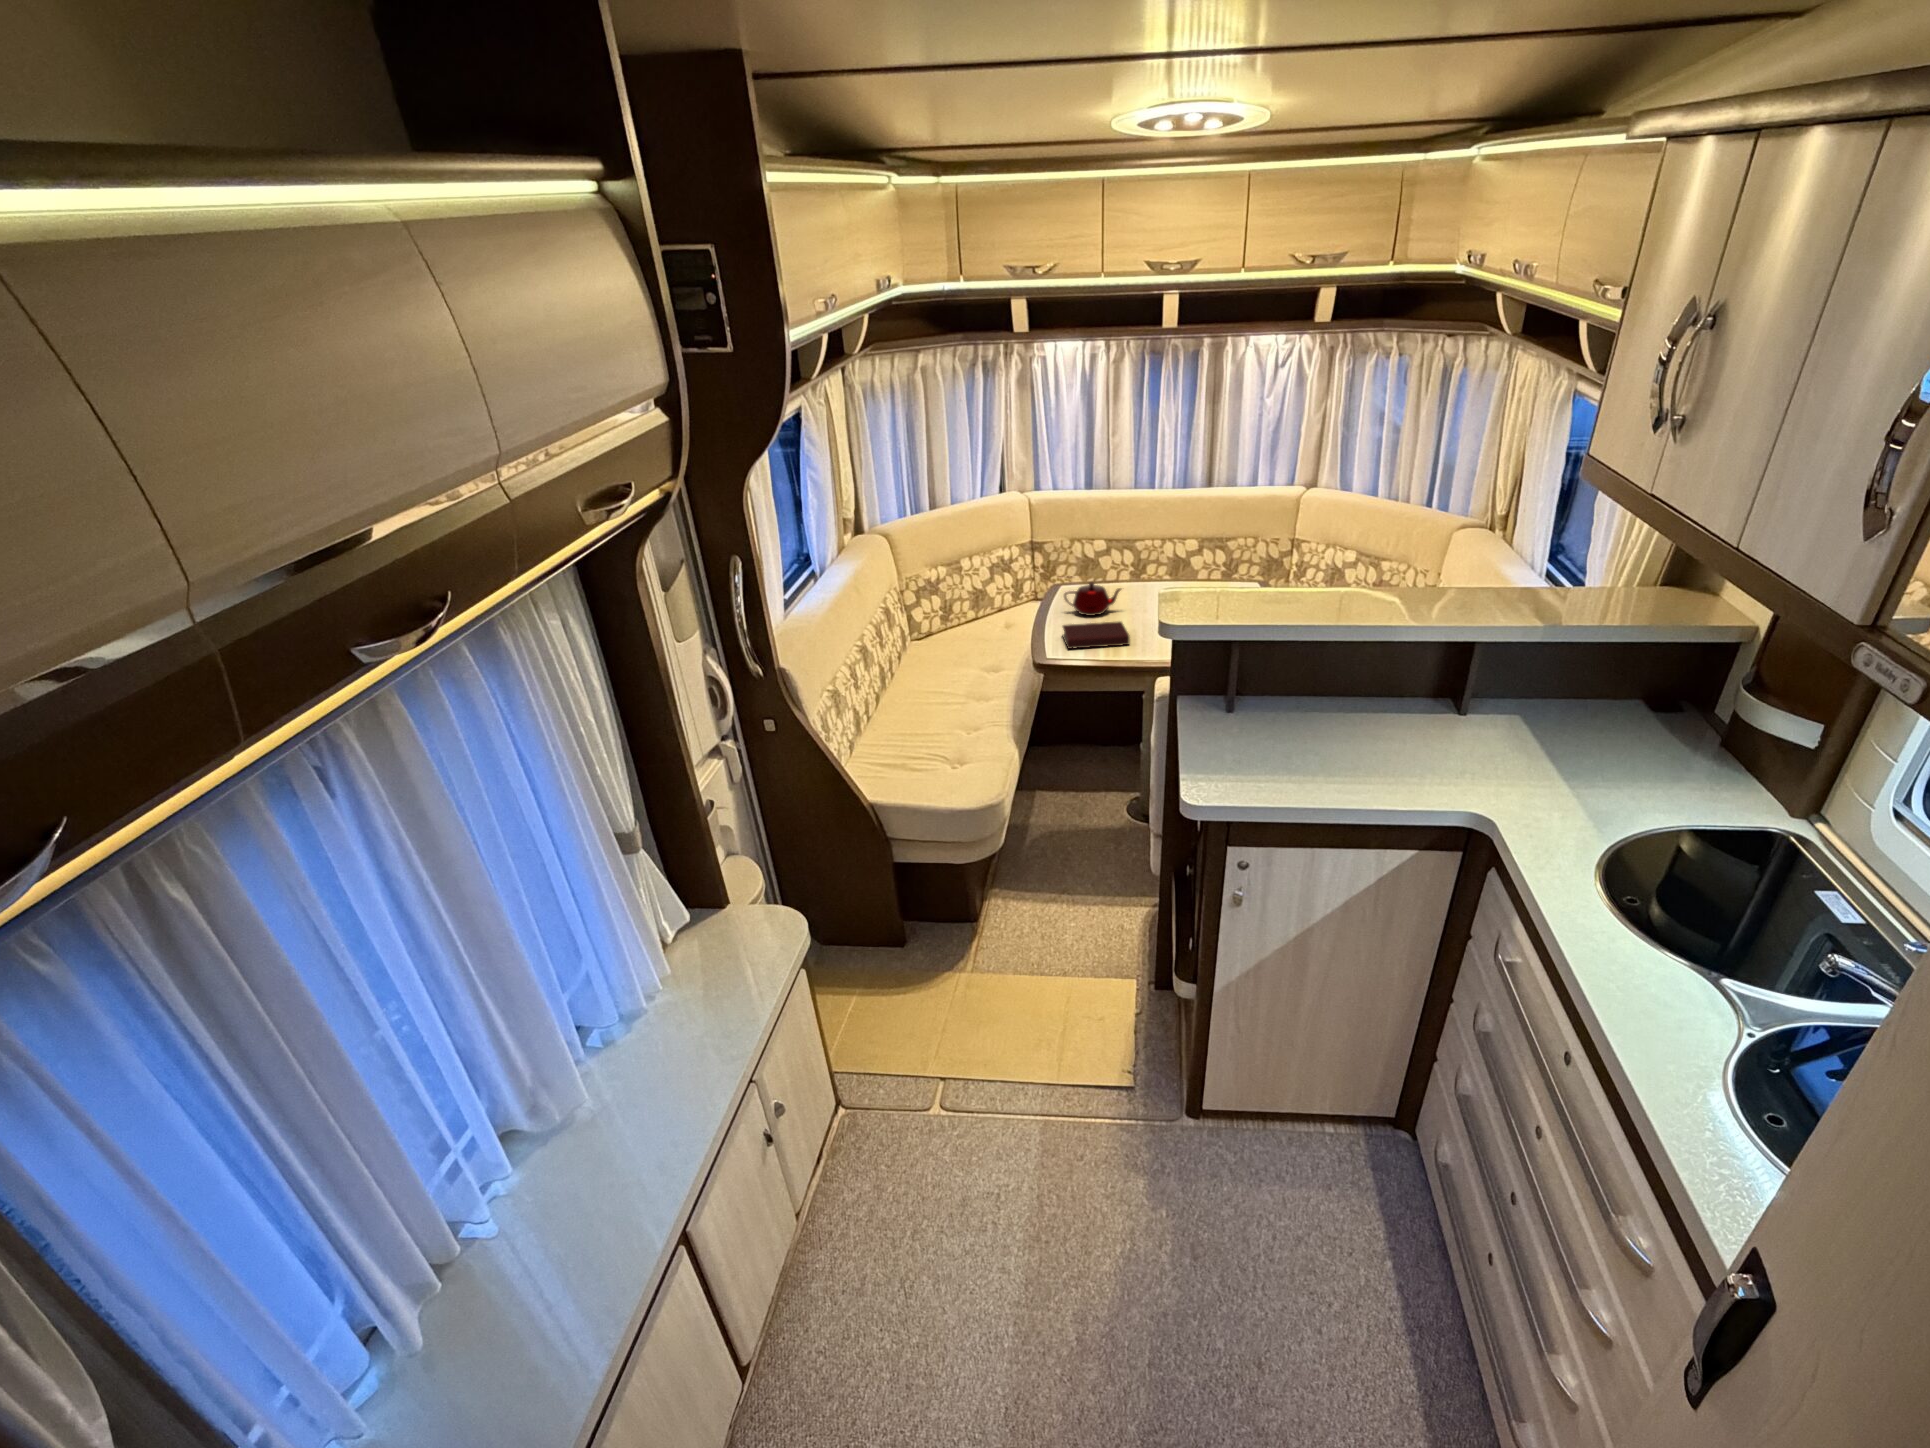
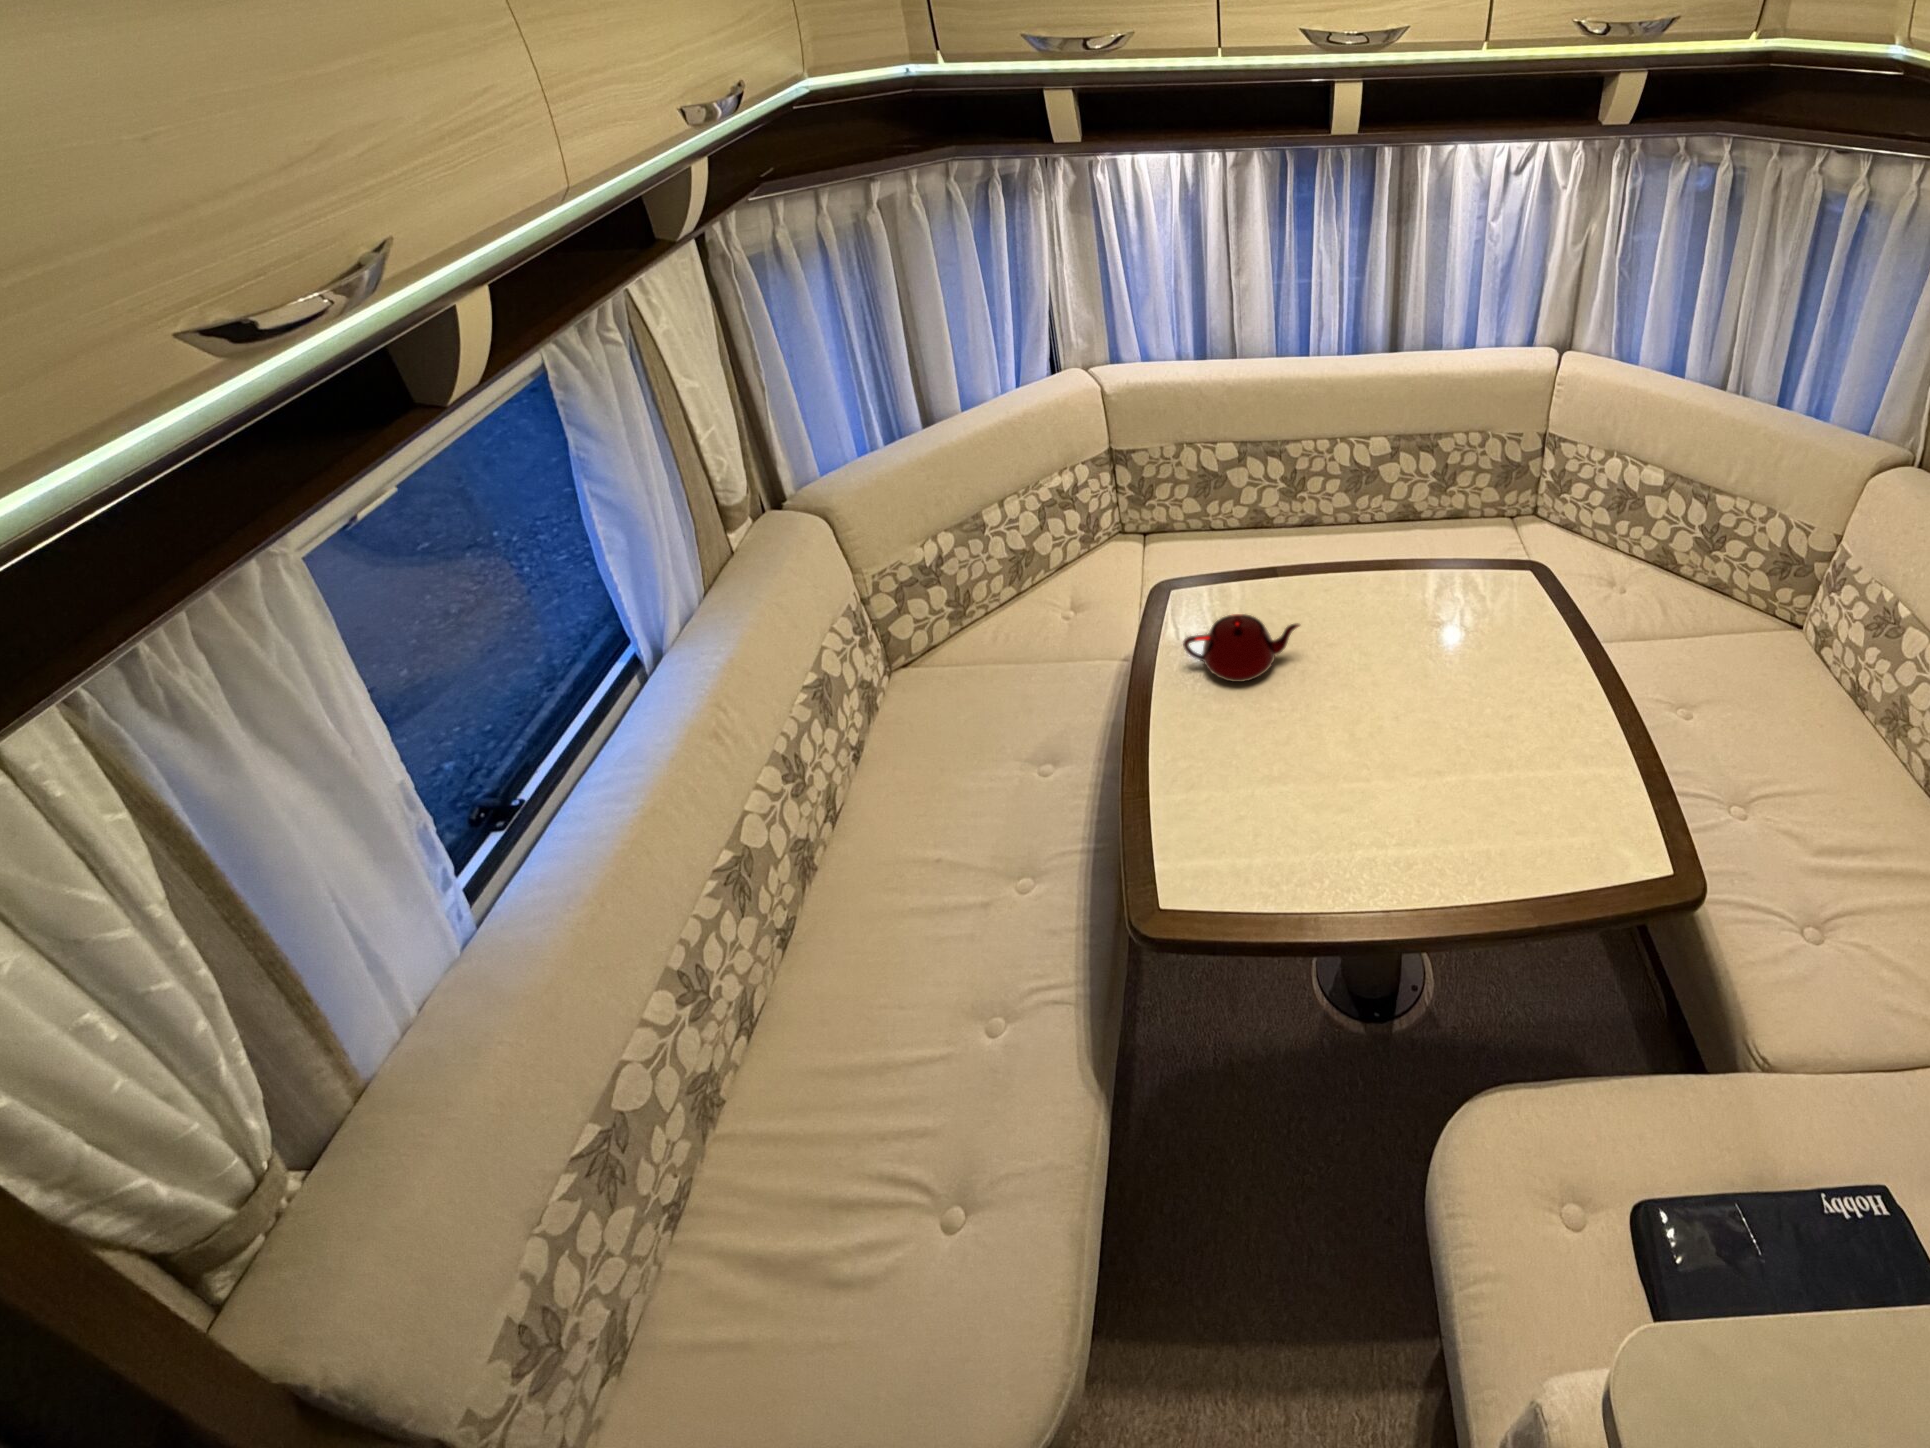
book: present [1063,622,1130,649] -> none [1190,729,1341,839]

